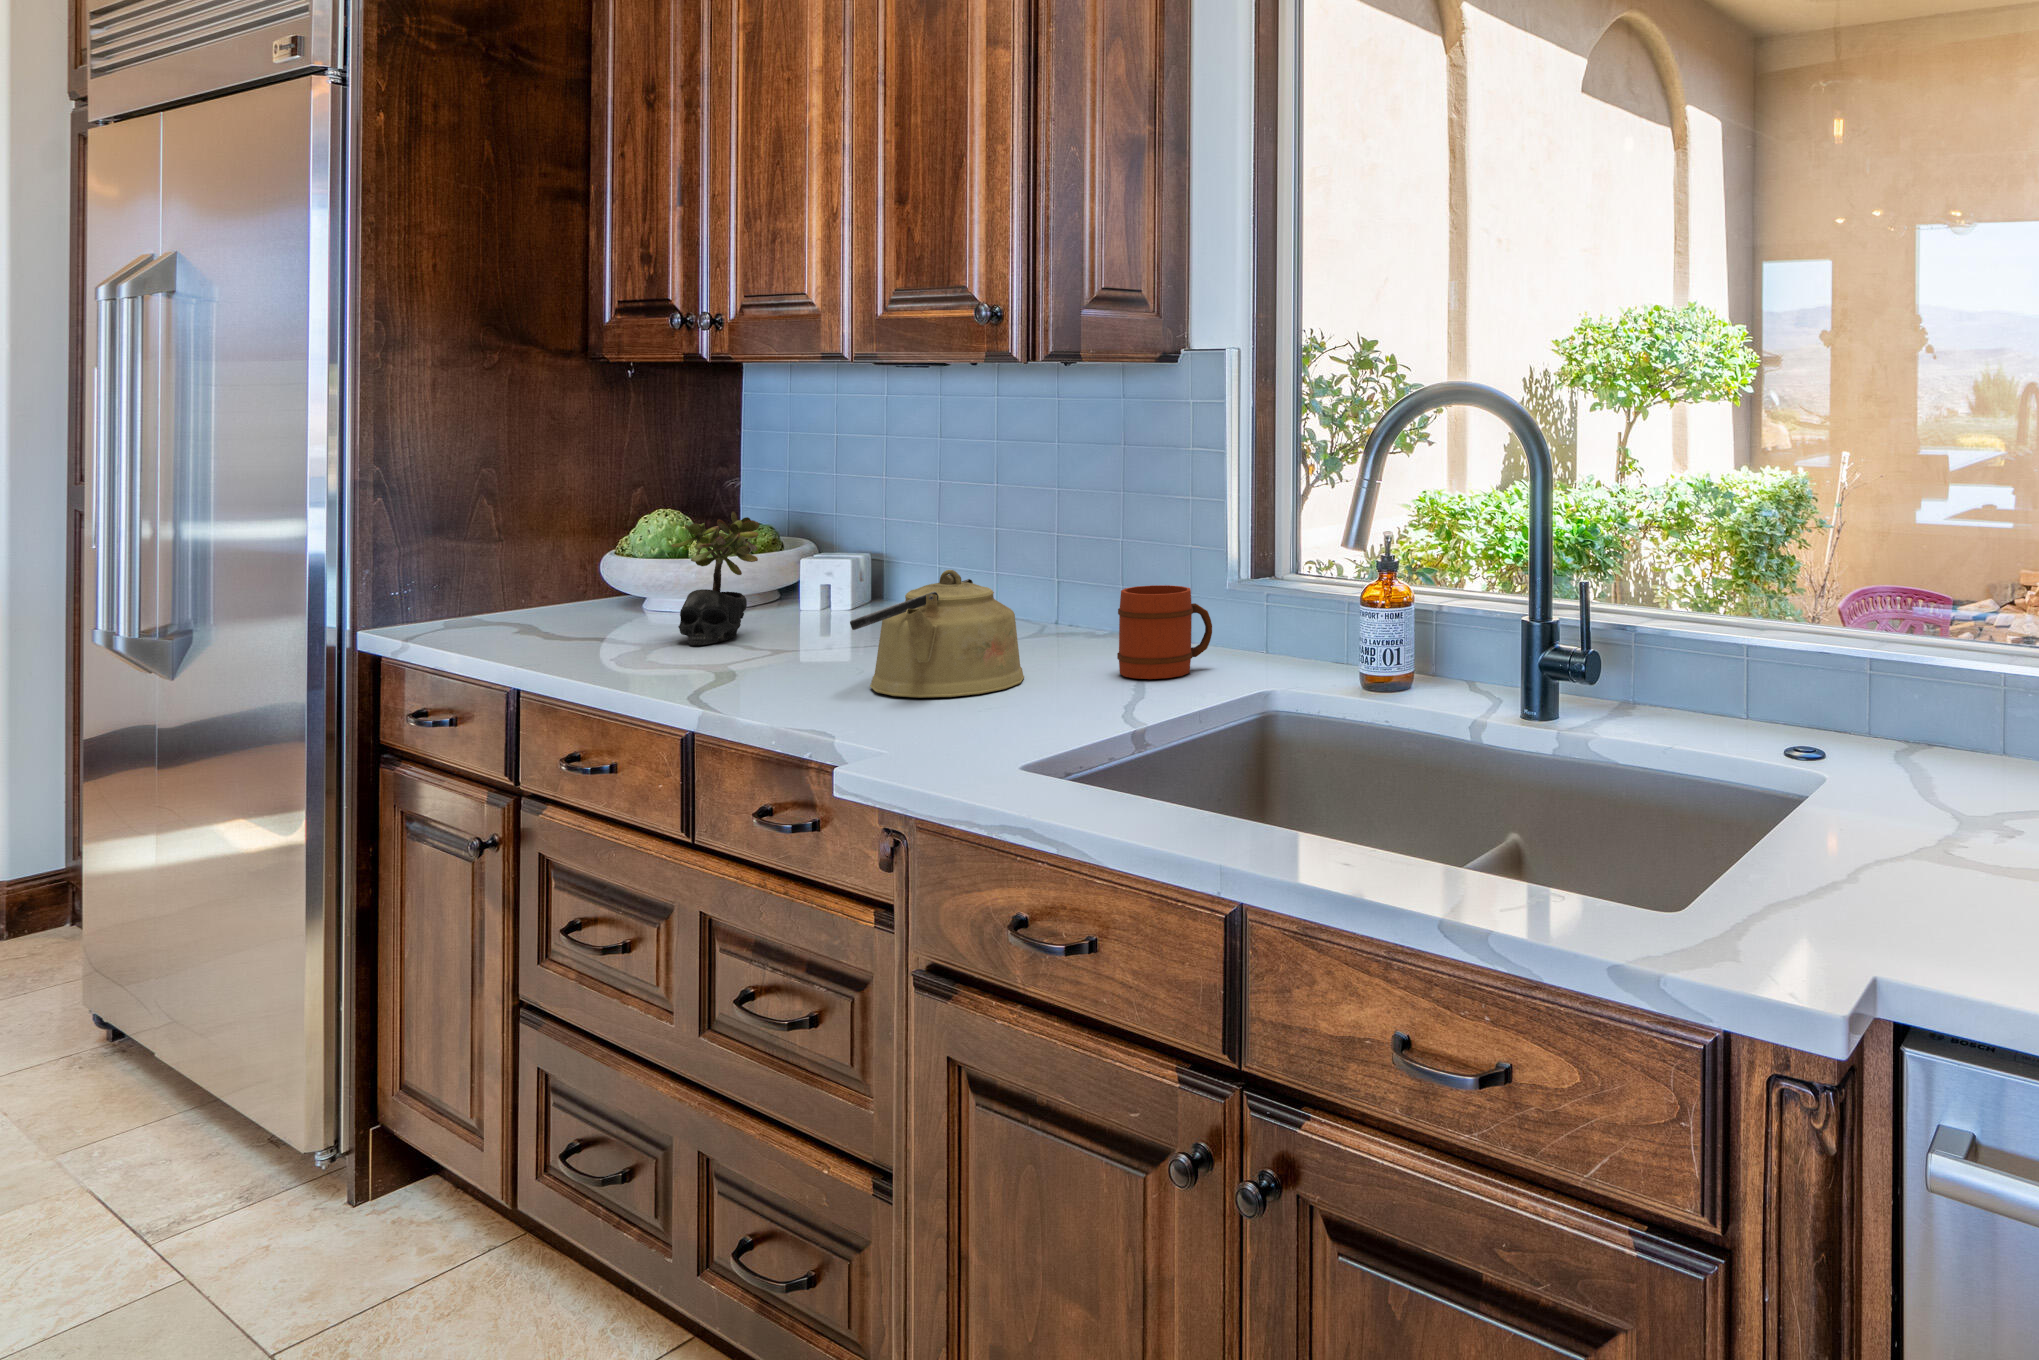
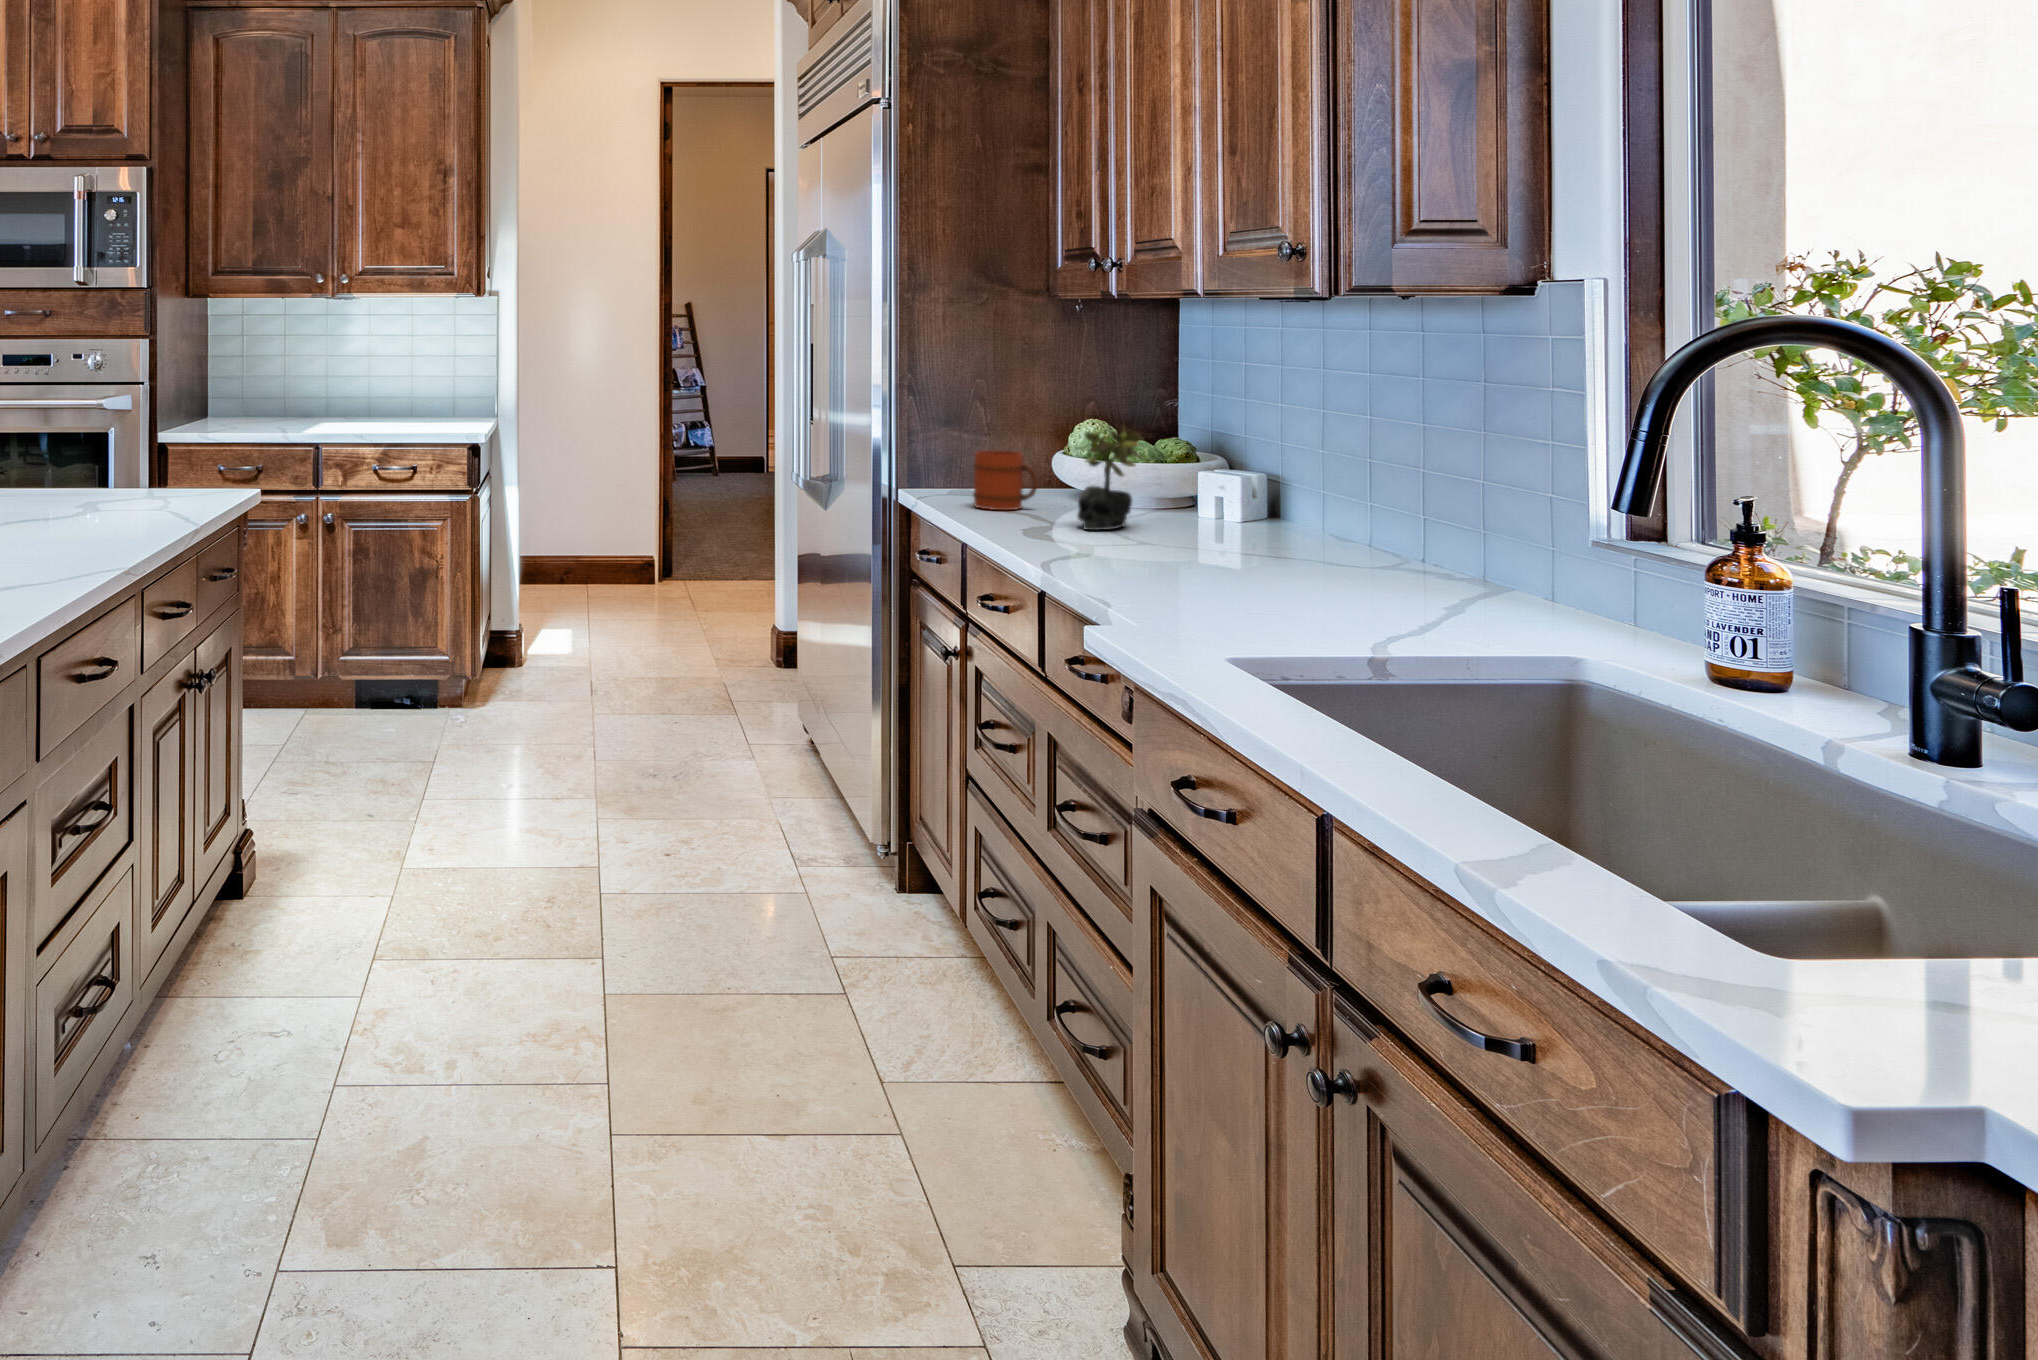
kettle: present [850,570,1024,698] -> none [1156,485,1320,599]
mug: present [1117,585,1212,679] -> present [973,451,1038,510]

